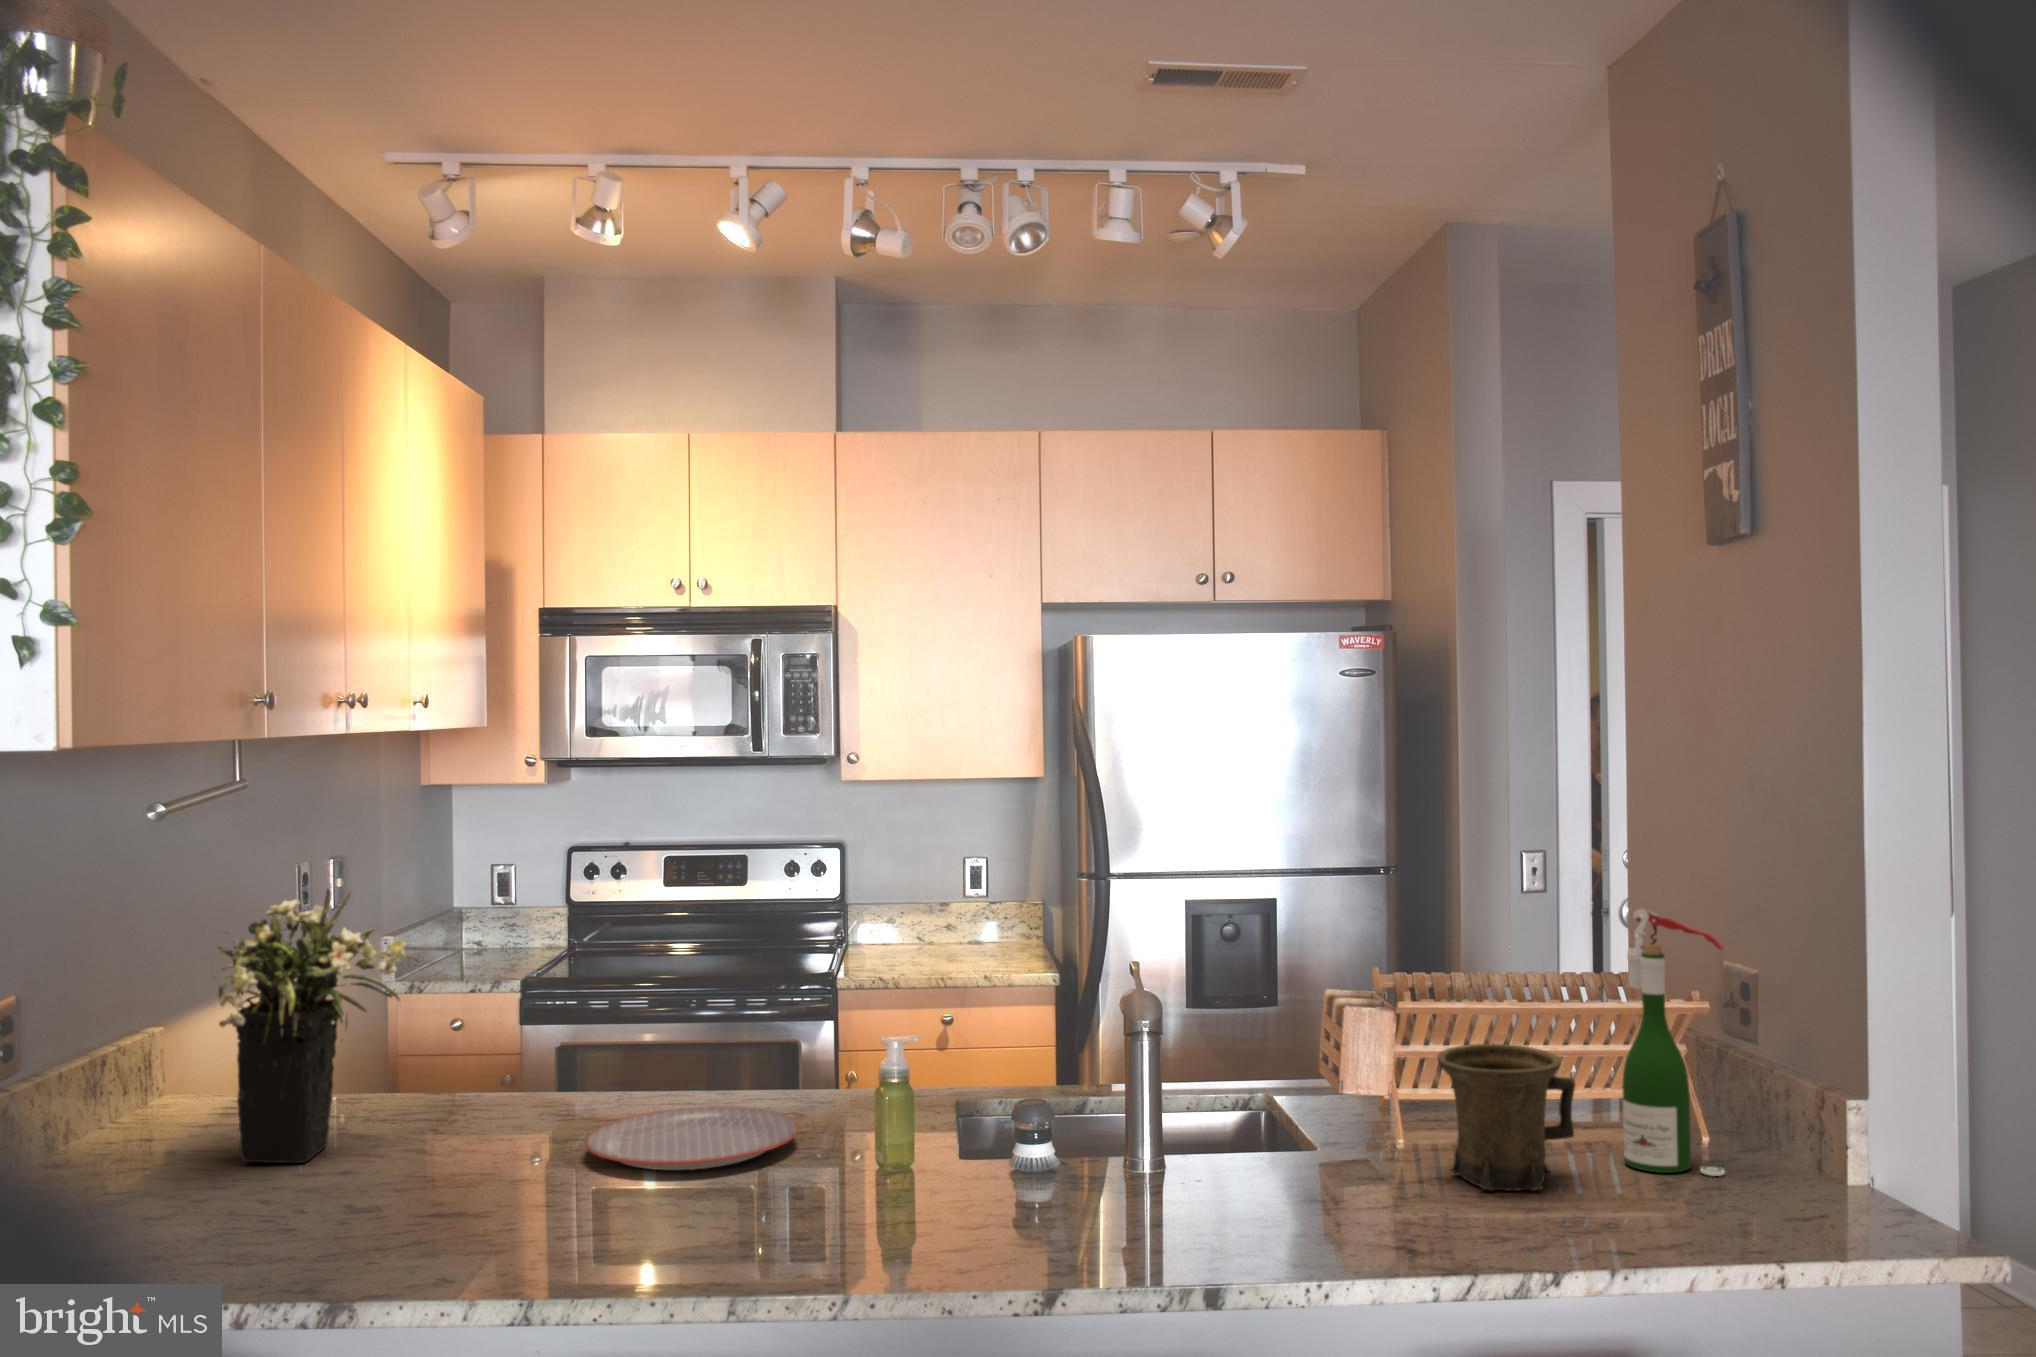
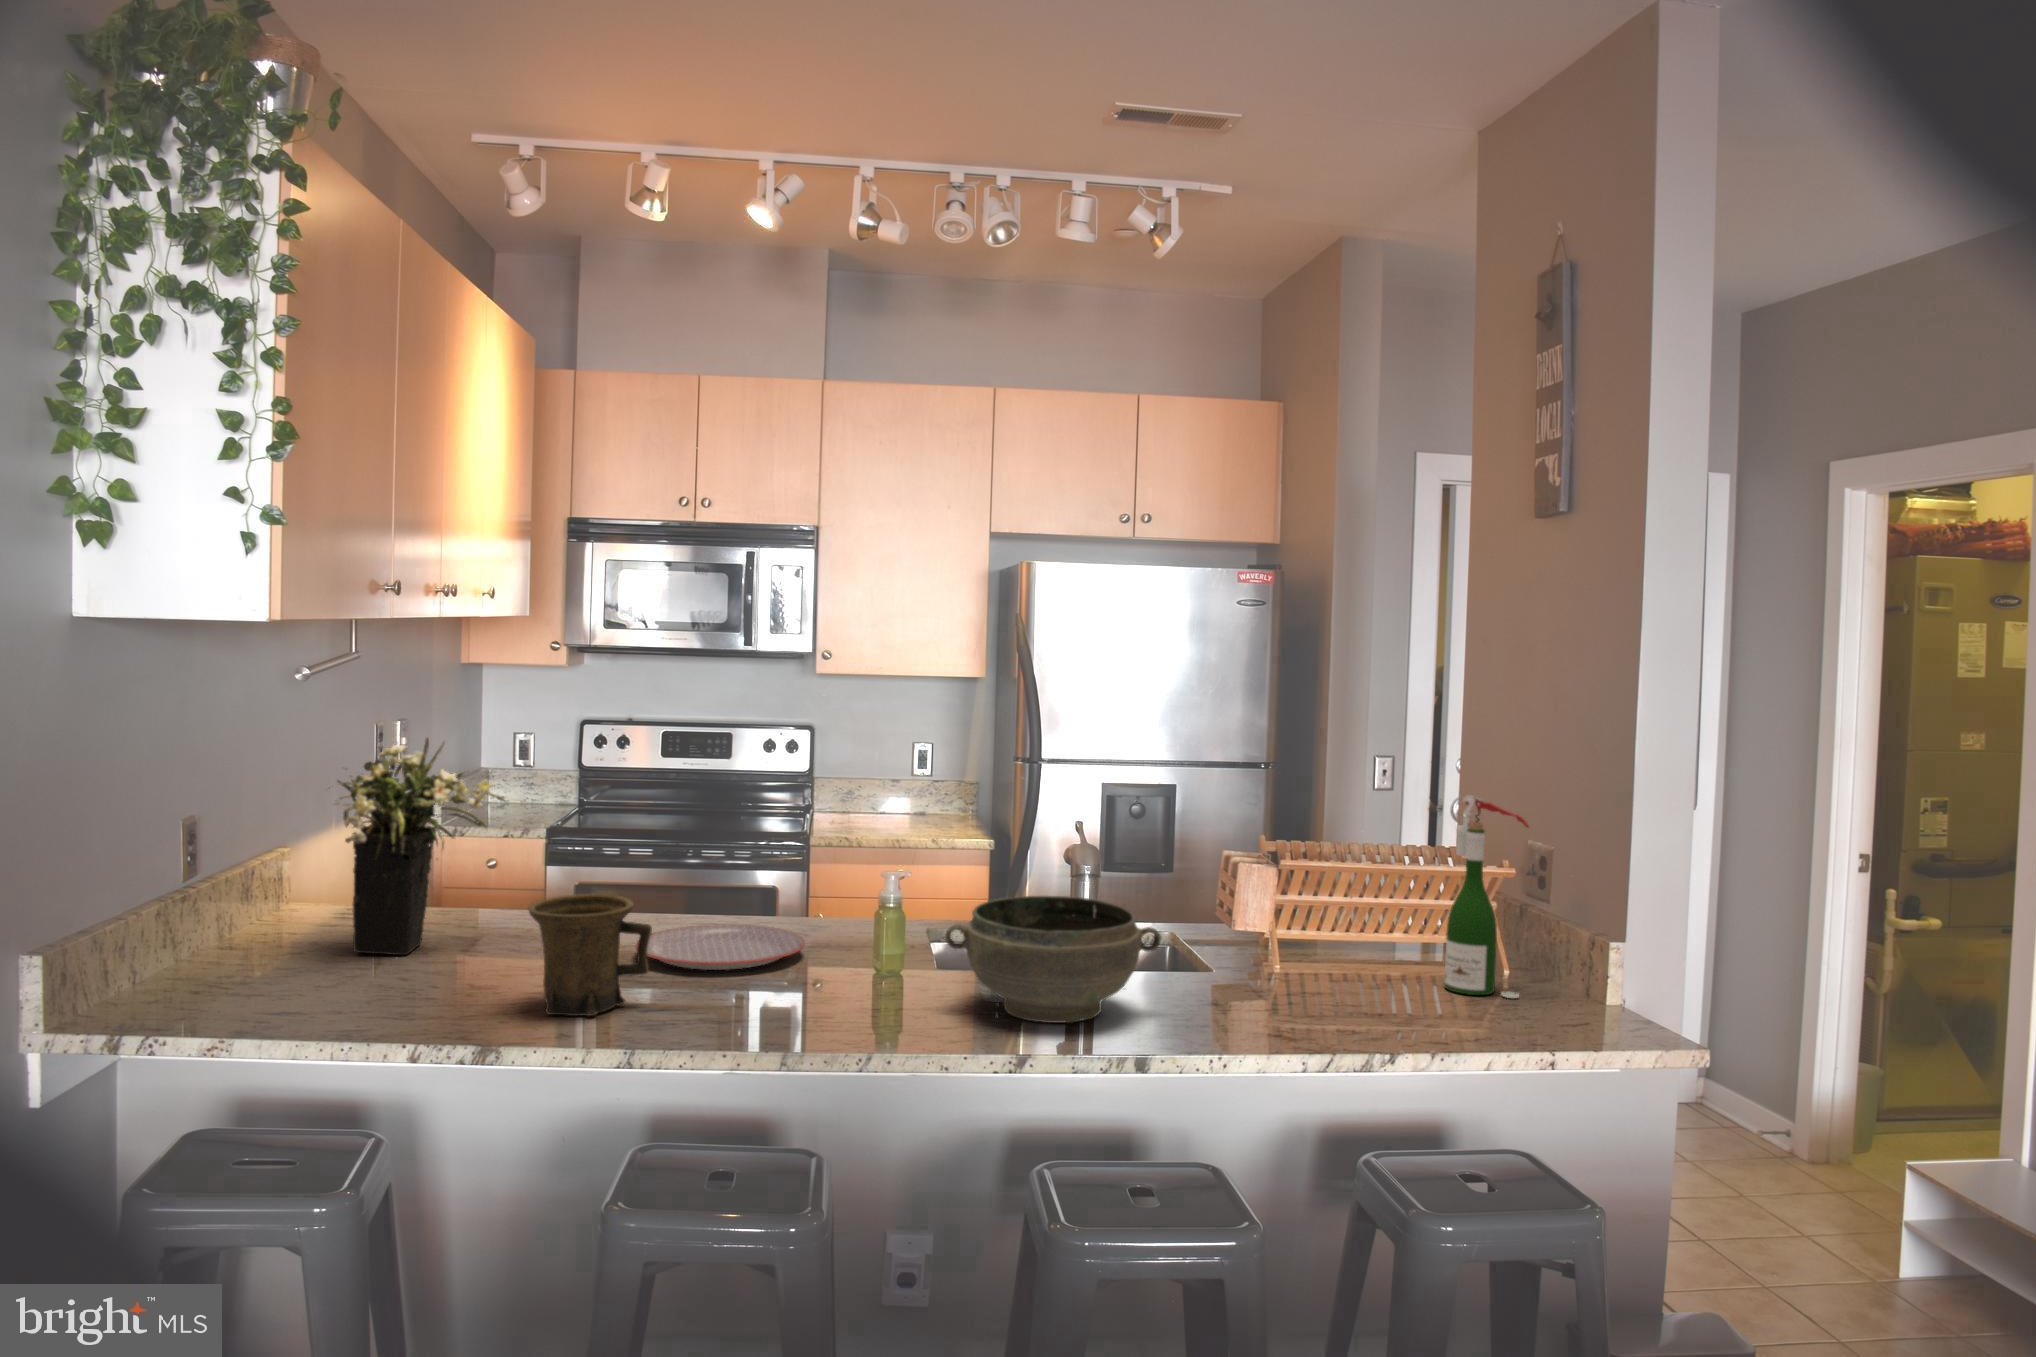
mug: present [1437,1044,1576,1190] -> present [528,894,652,1016]
bowl: none [962,1062,1241,1233] -> present [945,896,1161,1023]

